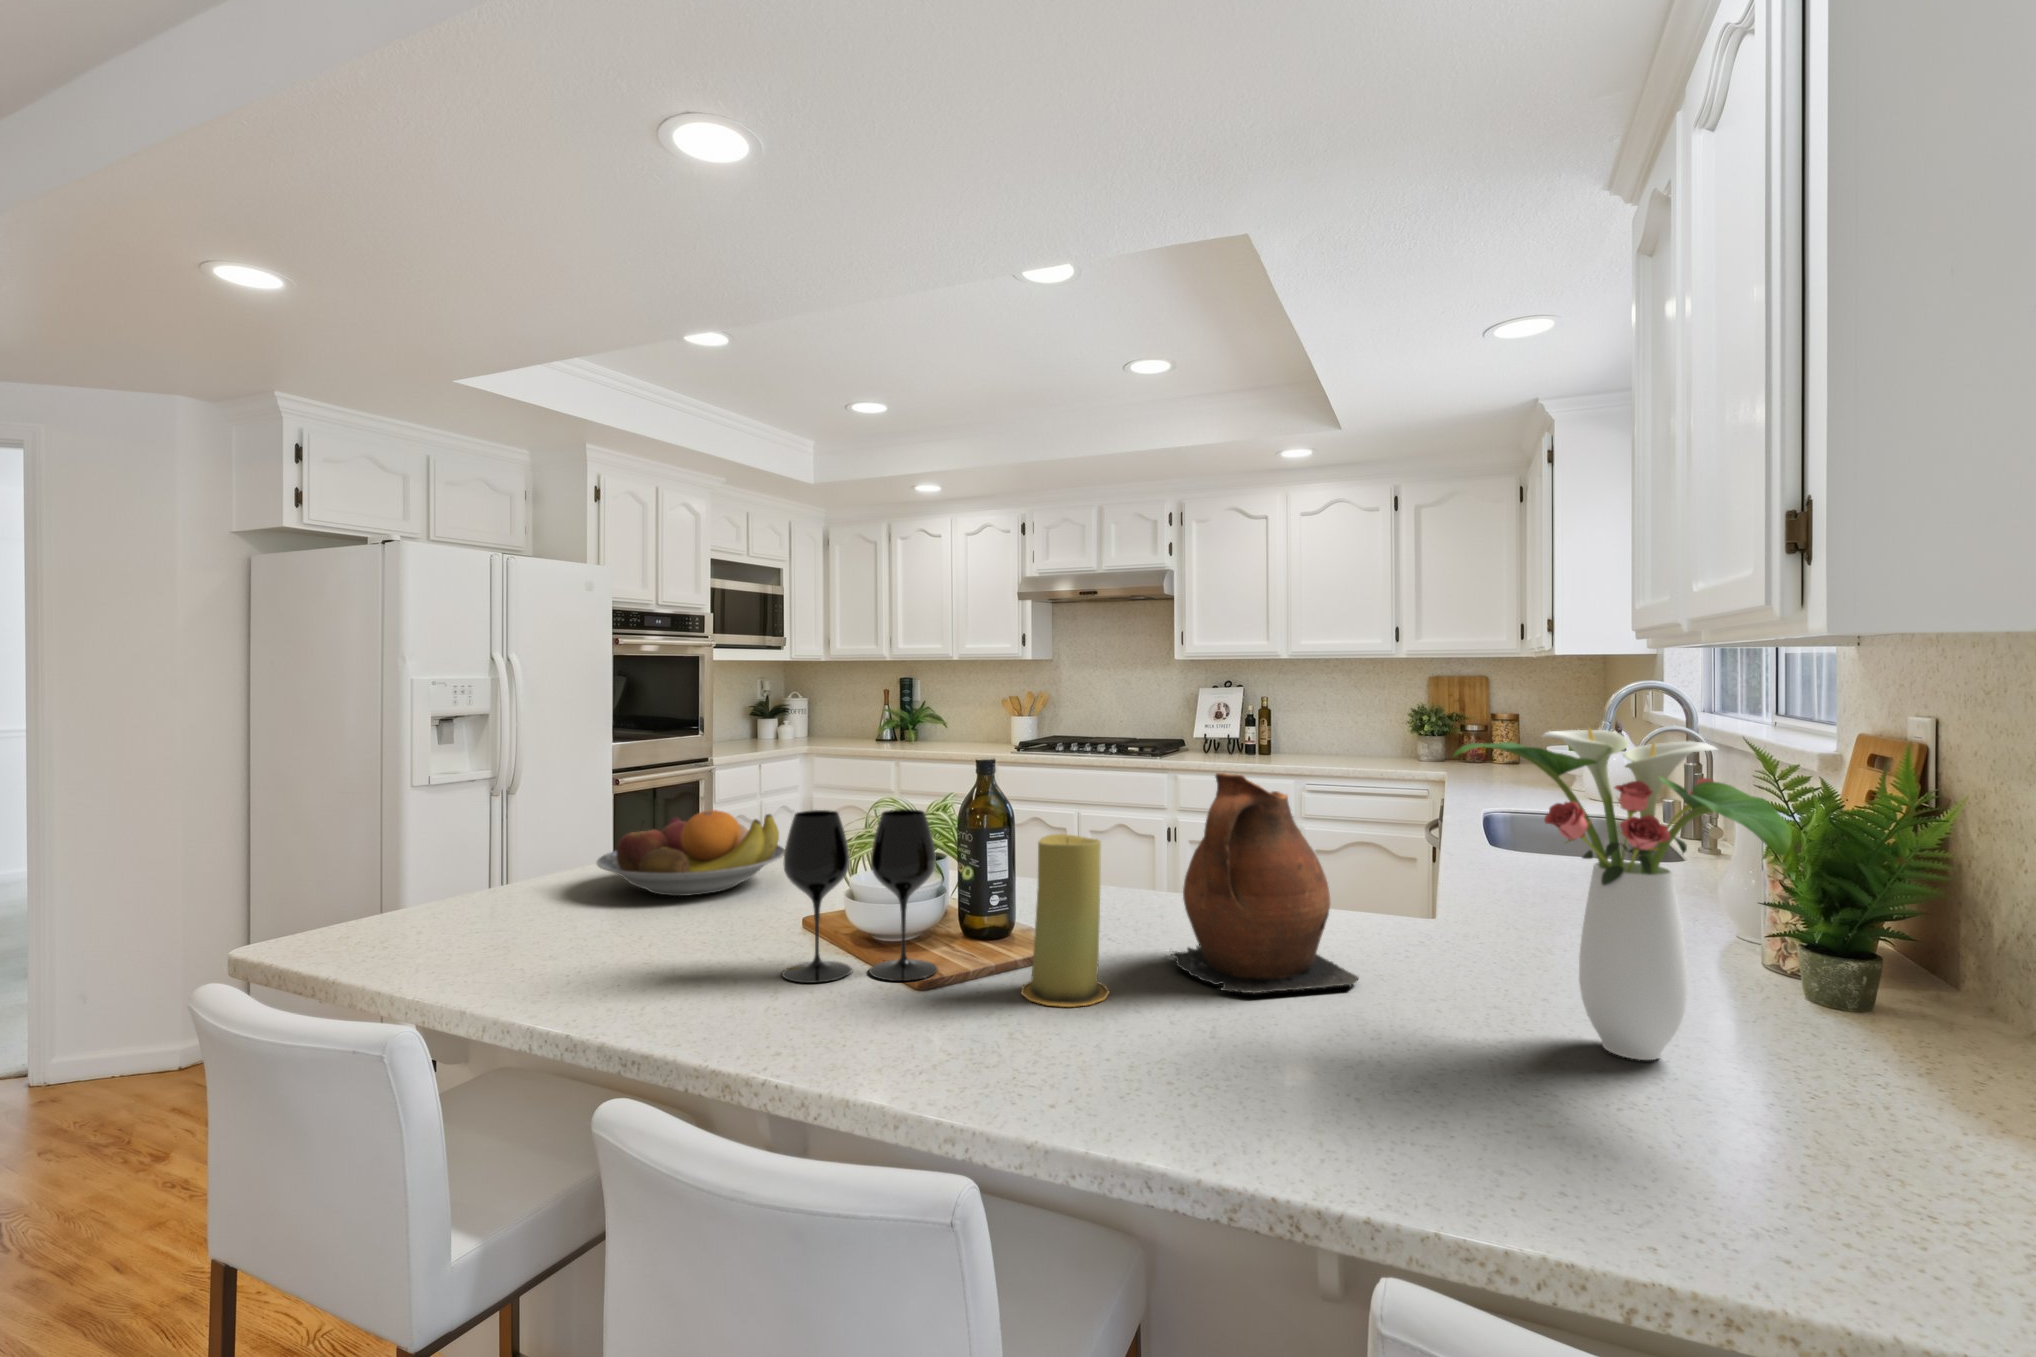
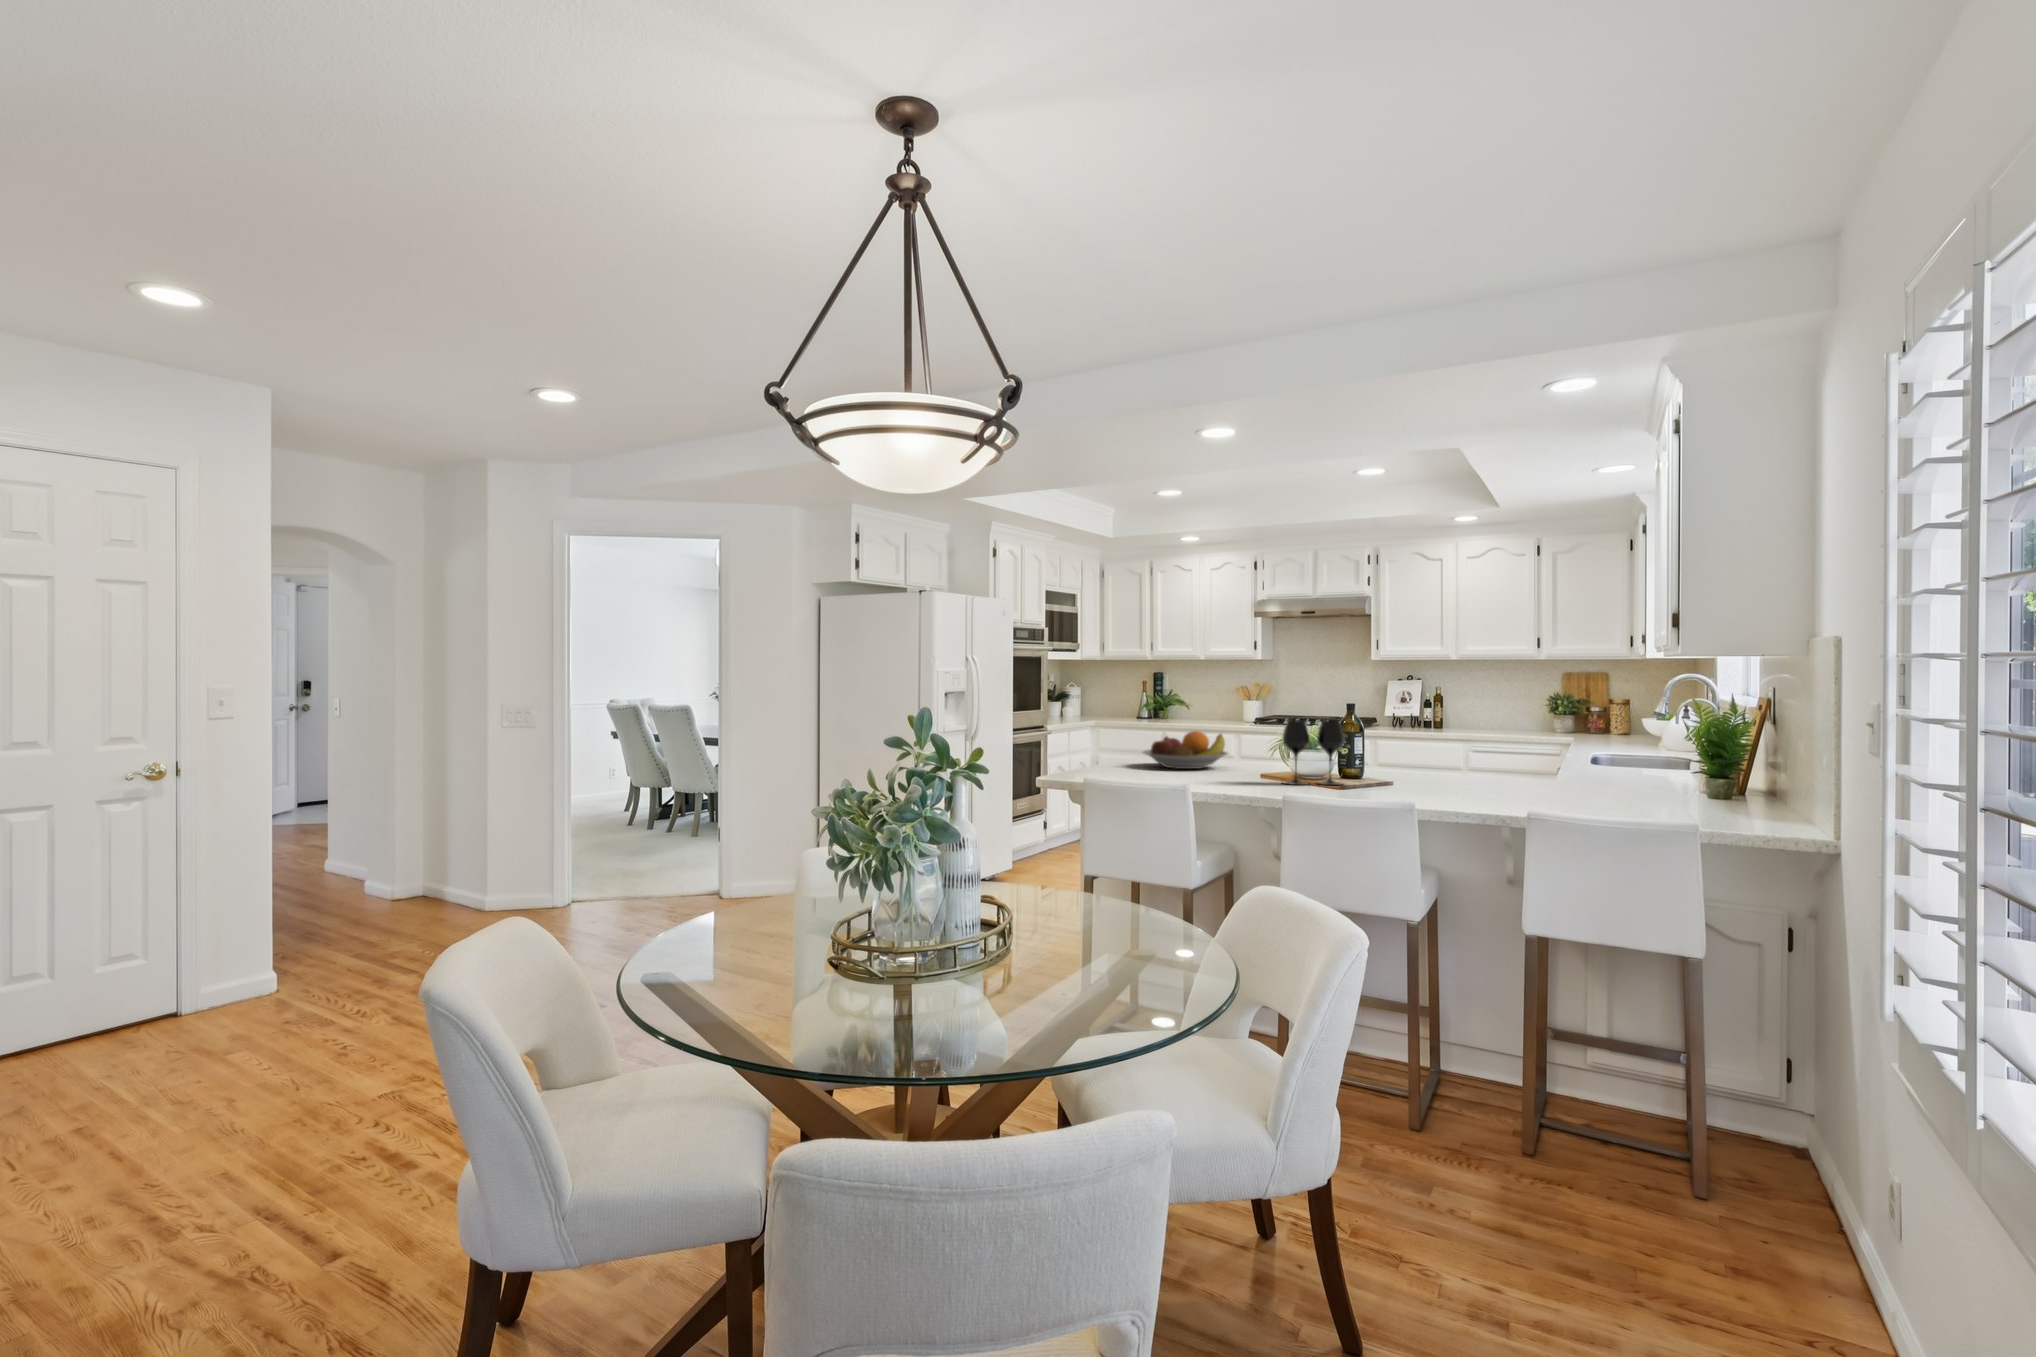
flower arrangement: present [1454,728,1792,1060] -> none [1559,686,1666,800]
ceramic pitcher: present [1171,773,1358,994] -> none [1437,705,1522,790]
candle: present [1021,834,1109,1007] -> none [1385,728,1421,790]

